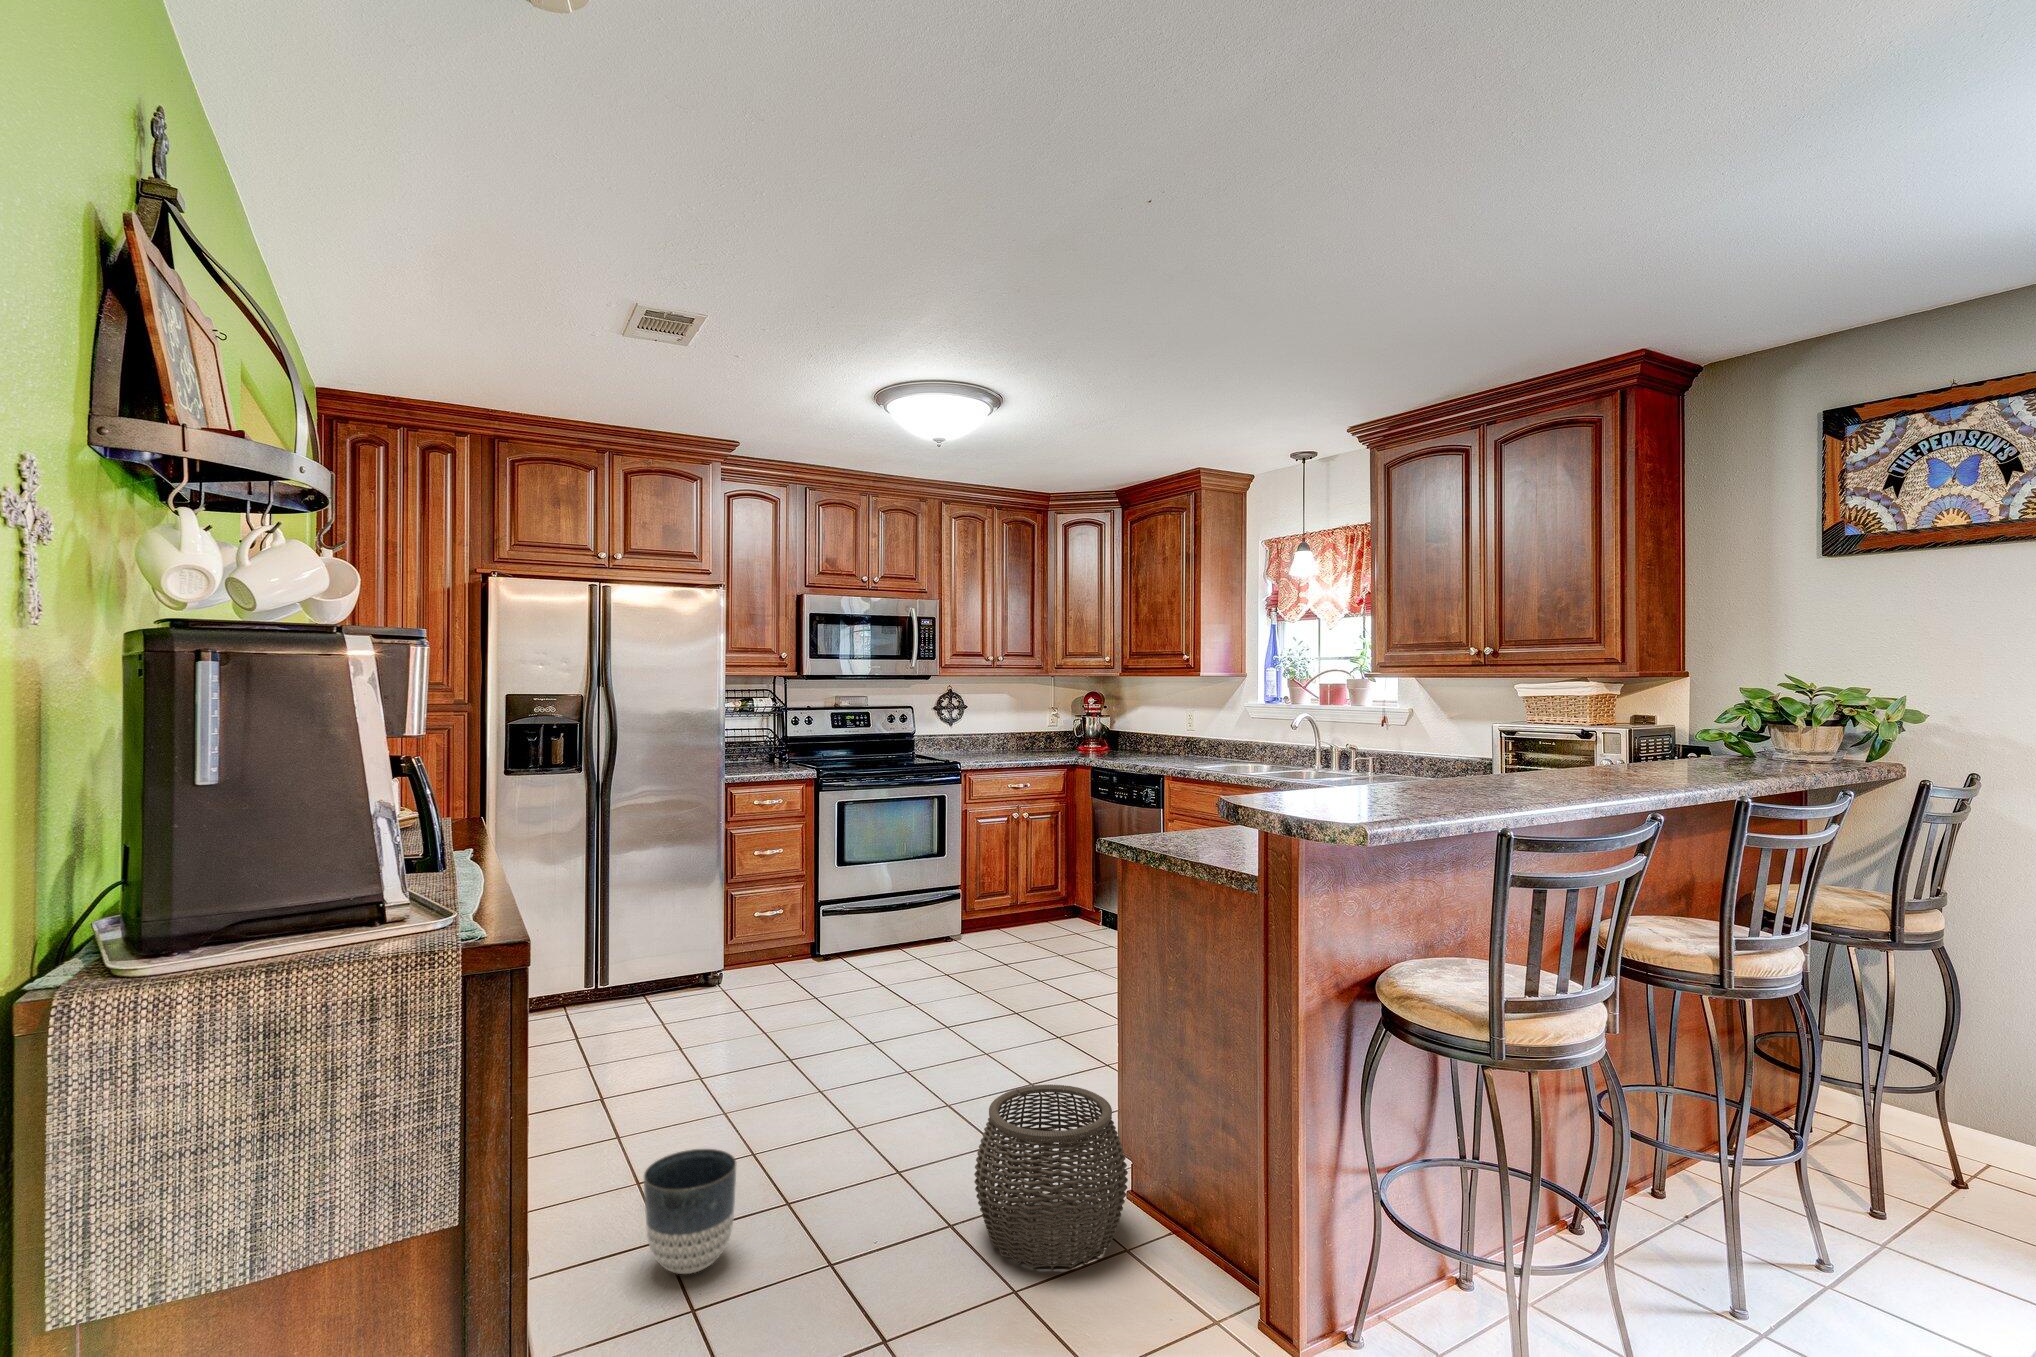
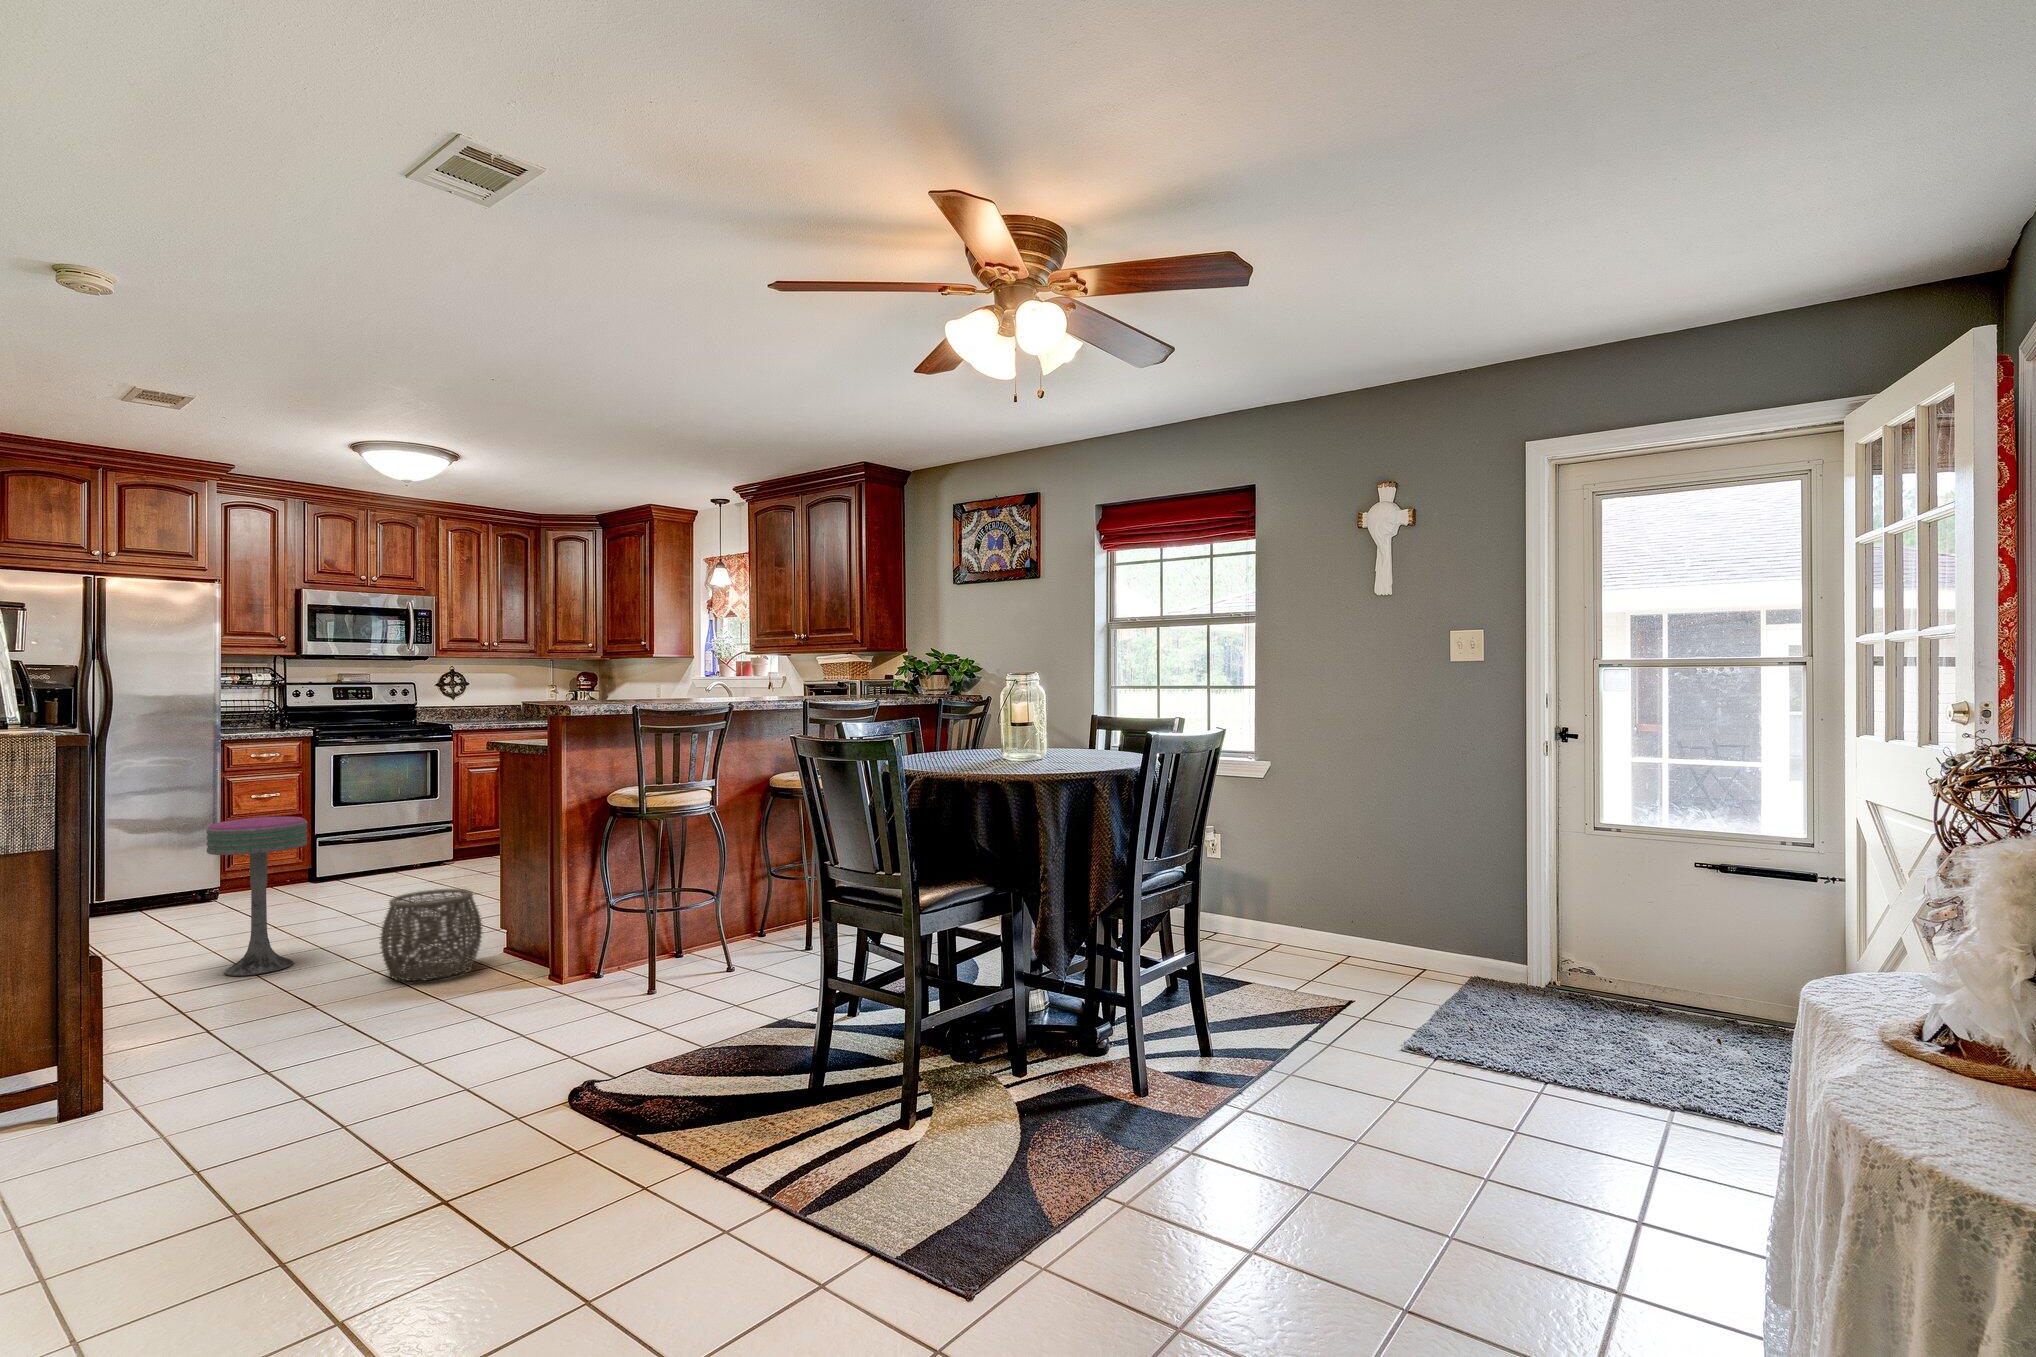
bar stool: none [731,934,856,1189] -> present [206,817,308,976]
planter: present [644,1149,736,1274] -> none [133,938,205,1008]

